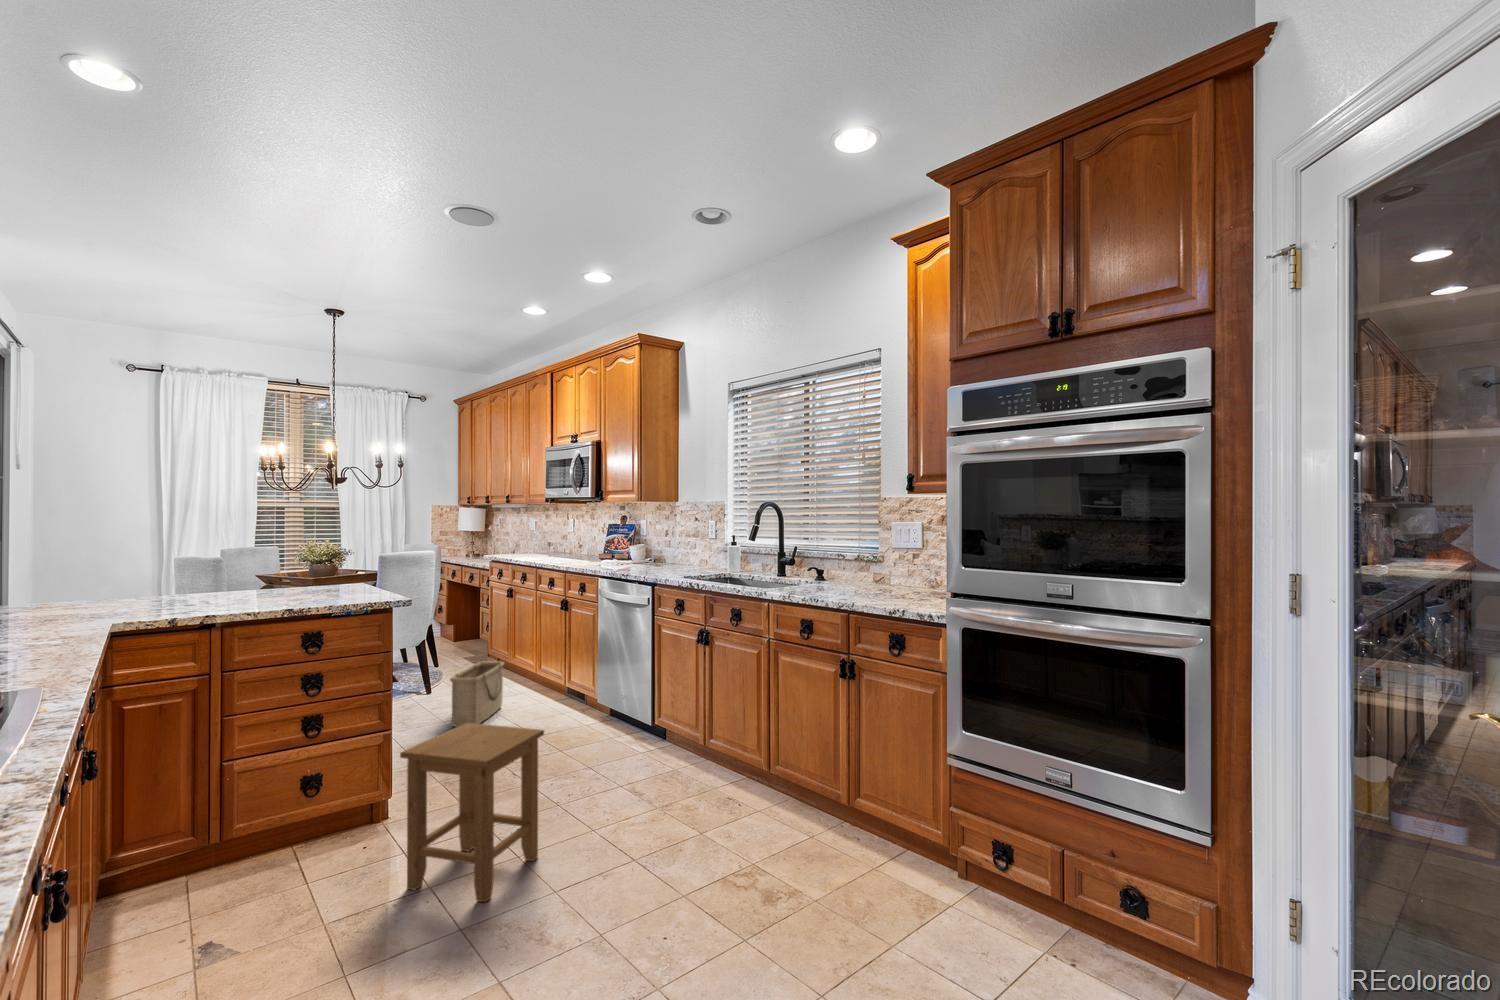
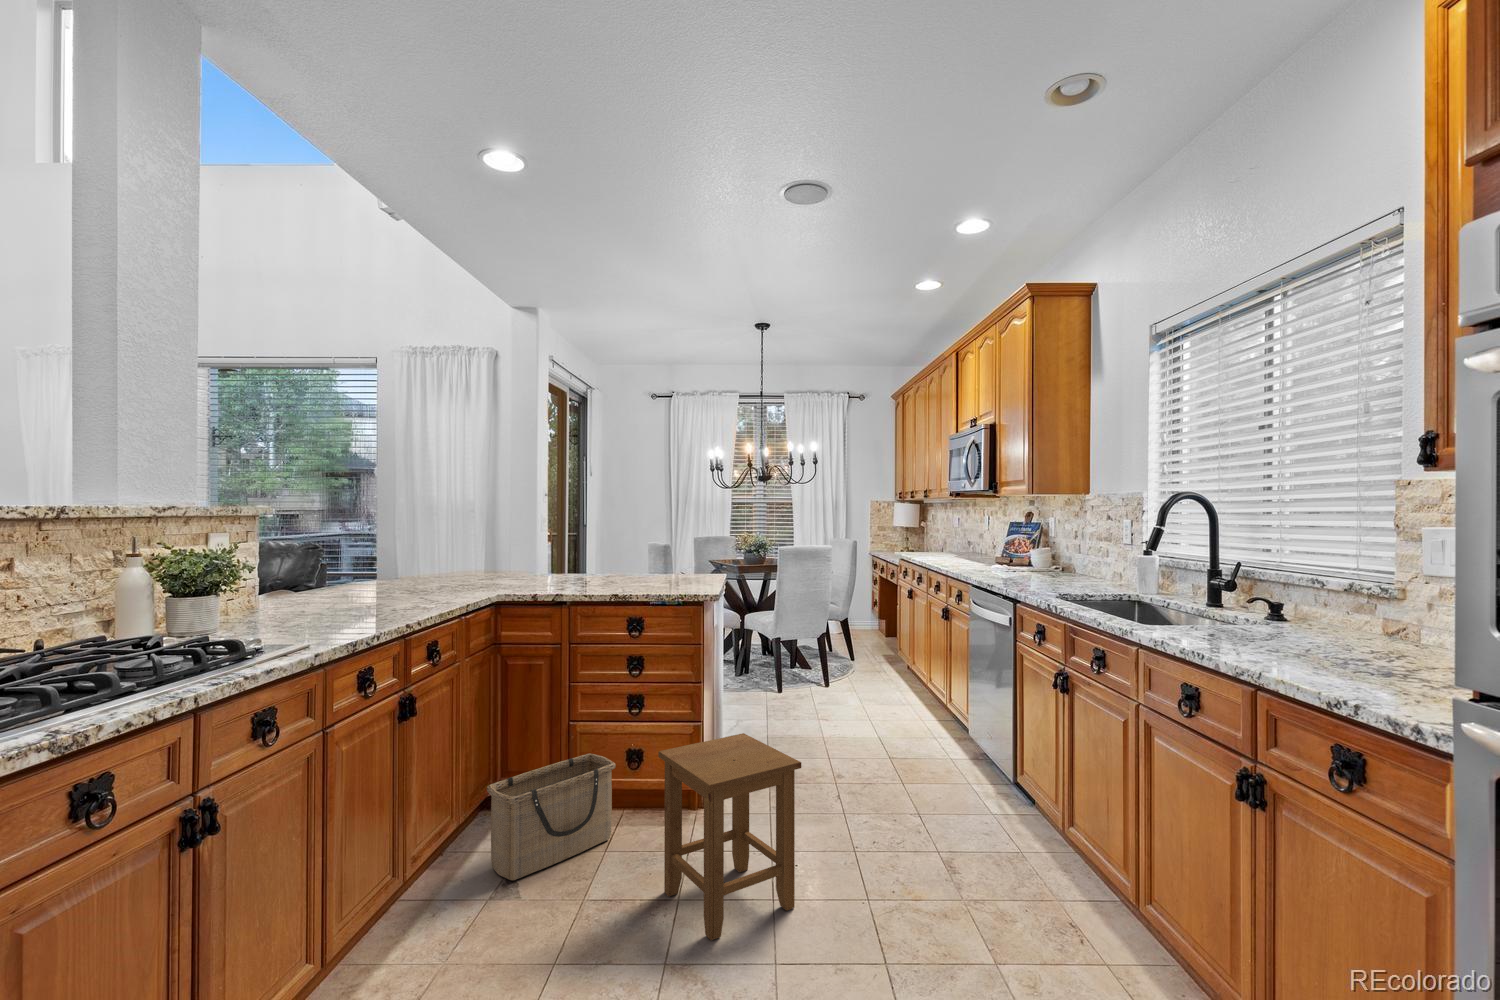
basket: present [450,661,504,727] -> present [487,753,616,880]

